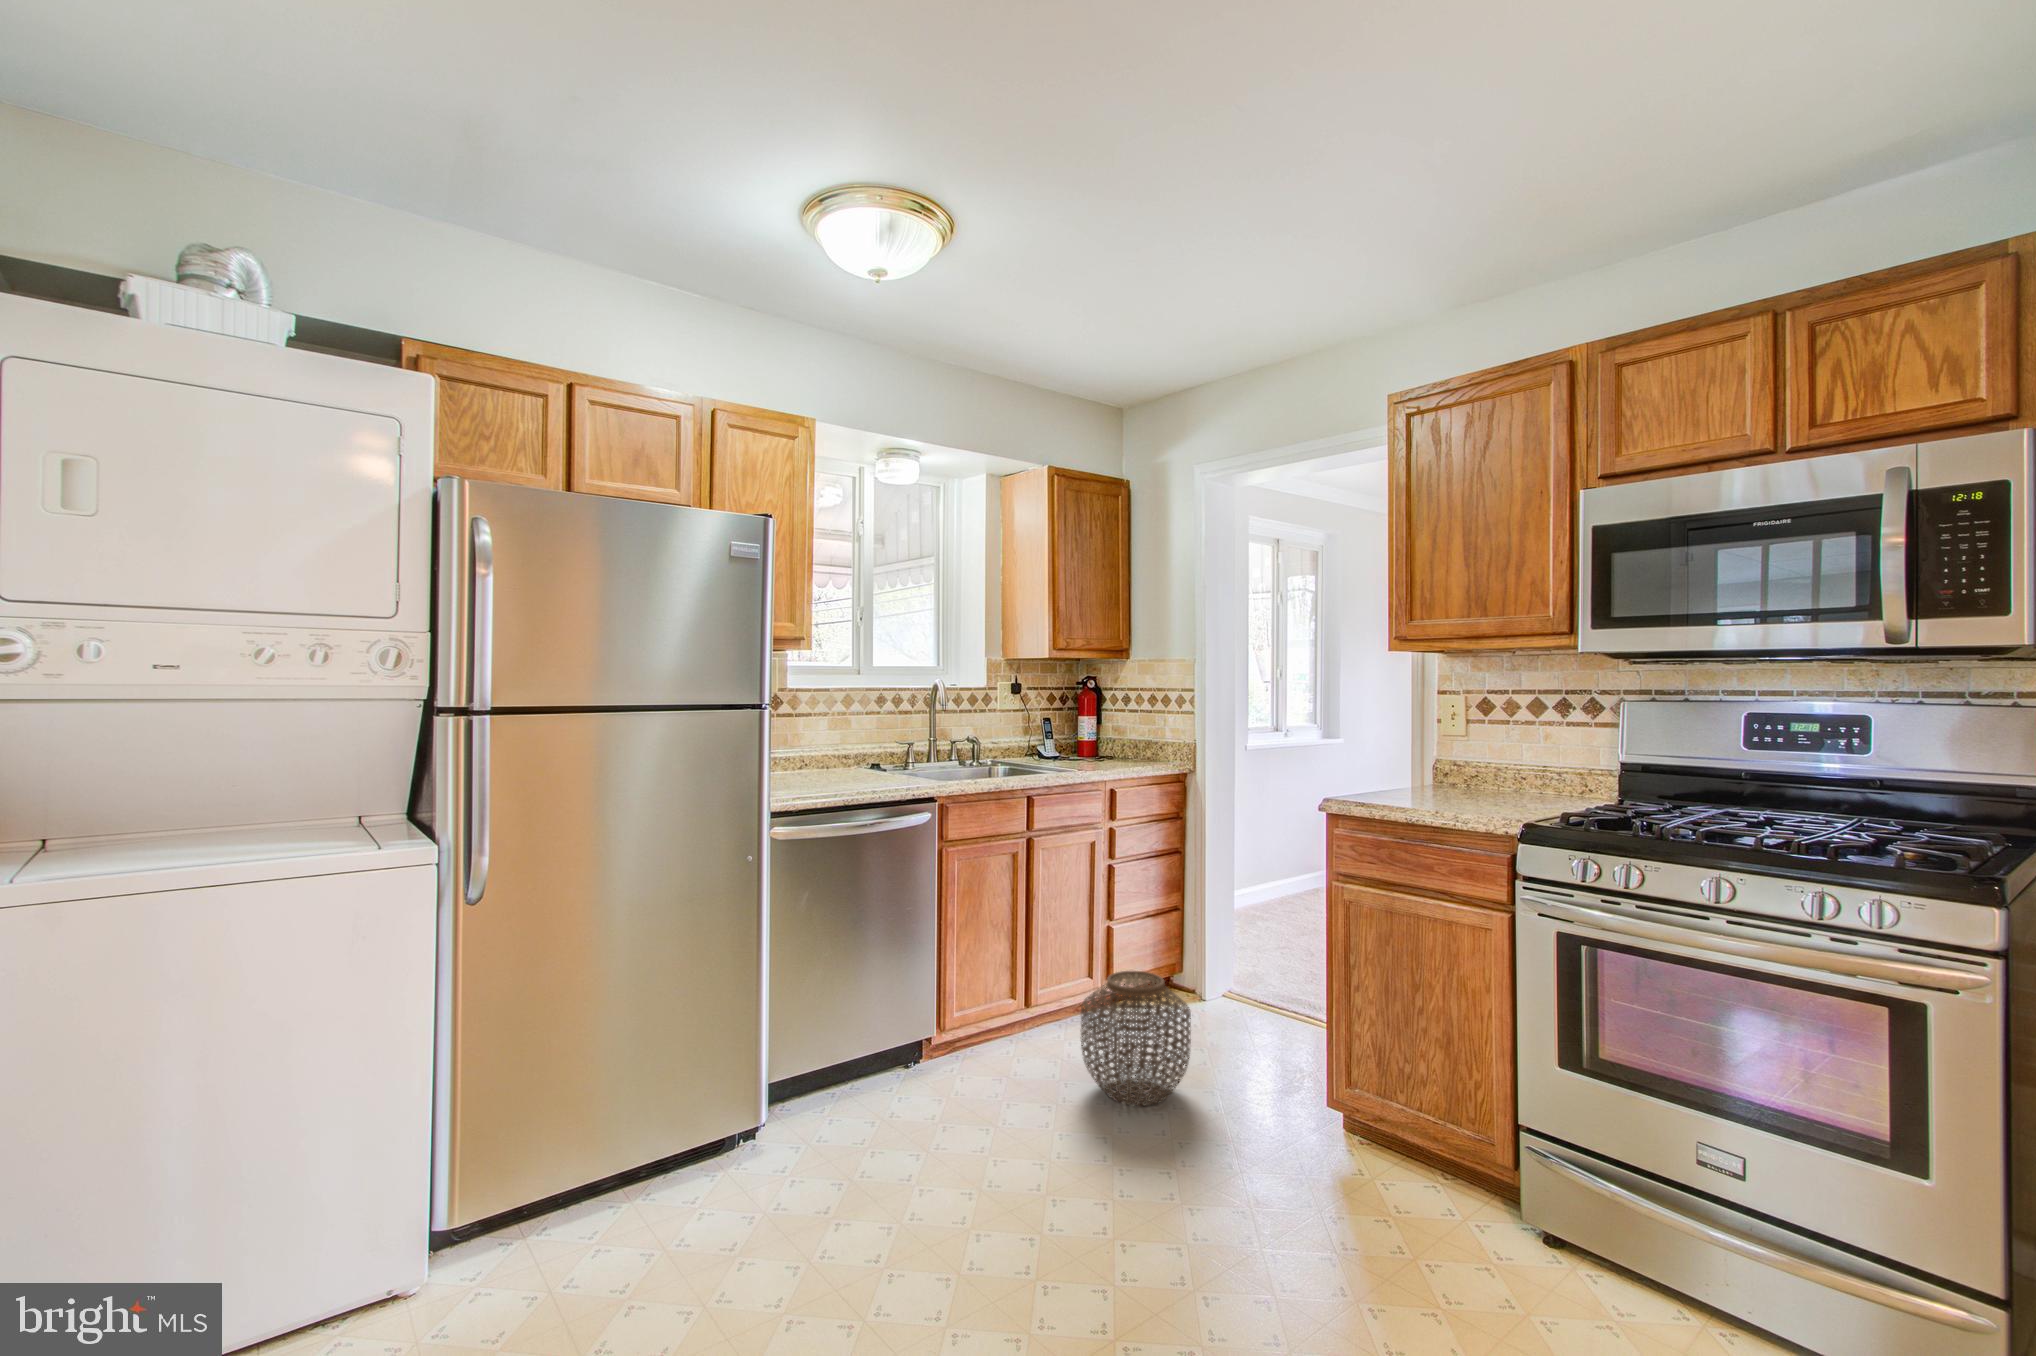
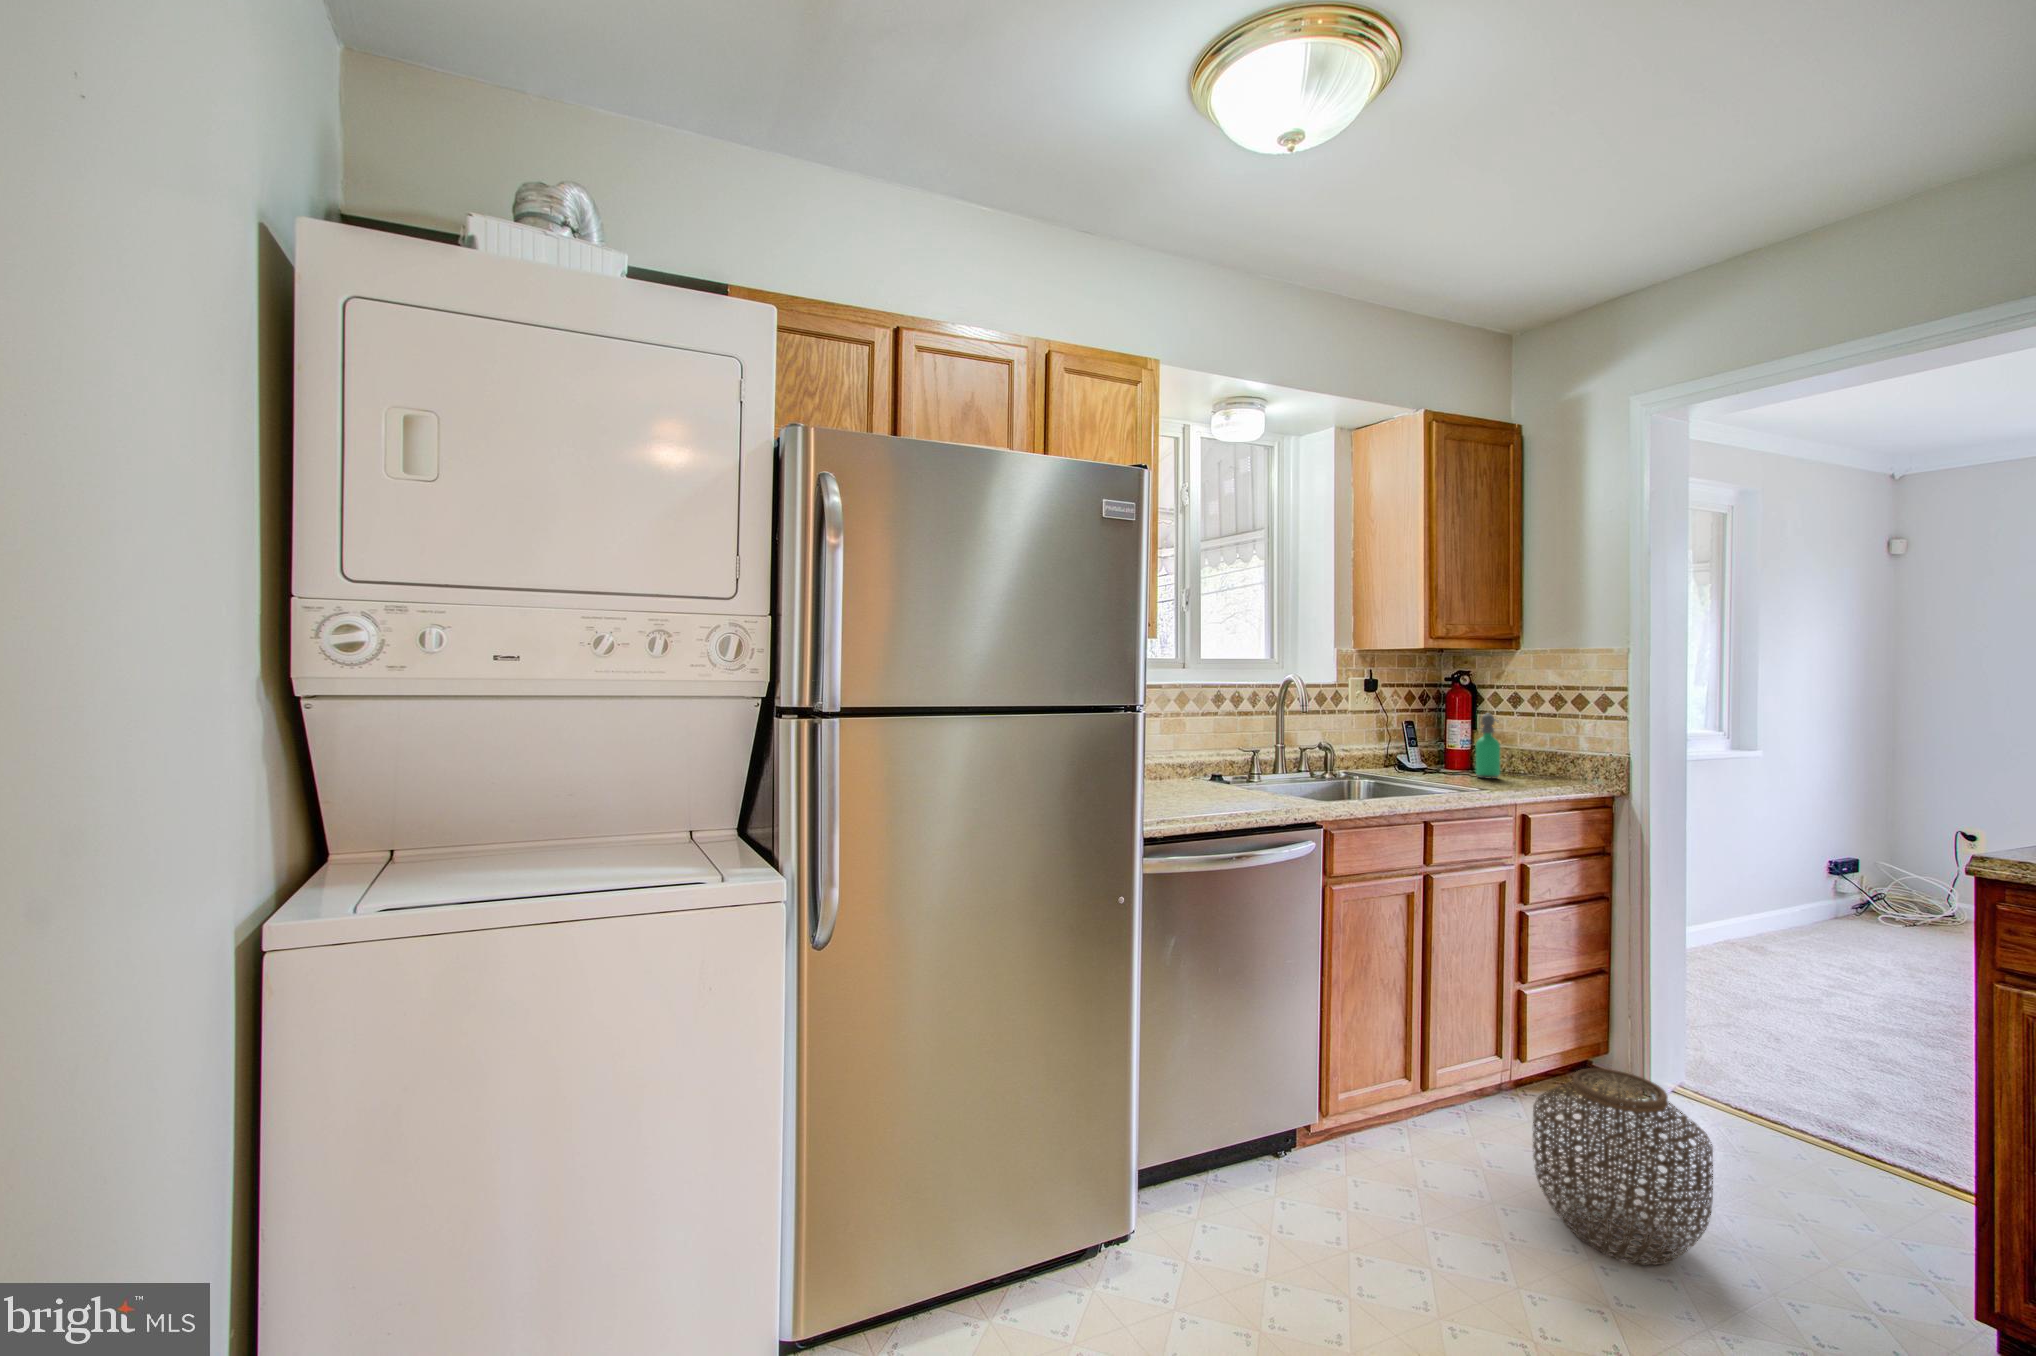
soap dispenser: none [1093,711,1111,763] -> present [1476,714,1500,778]

